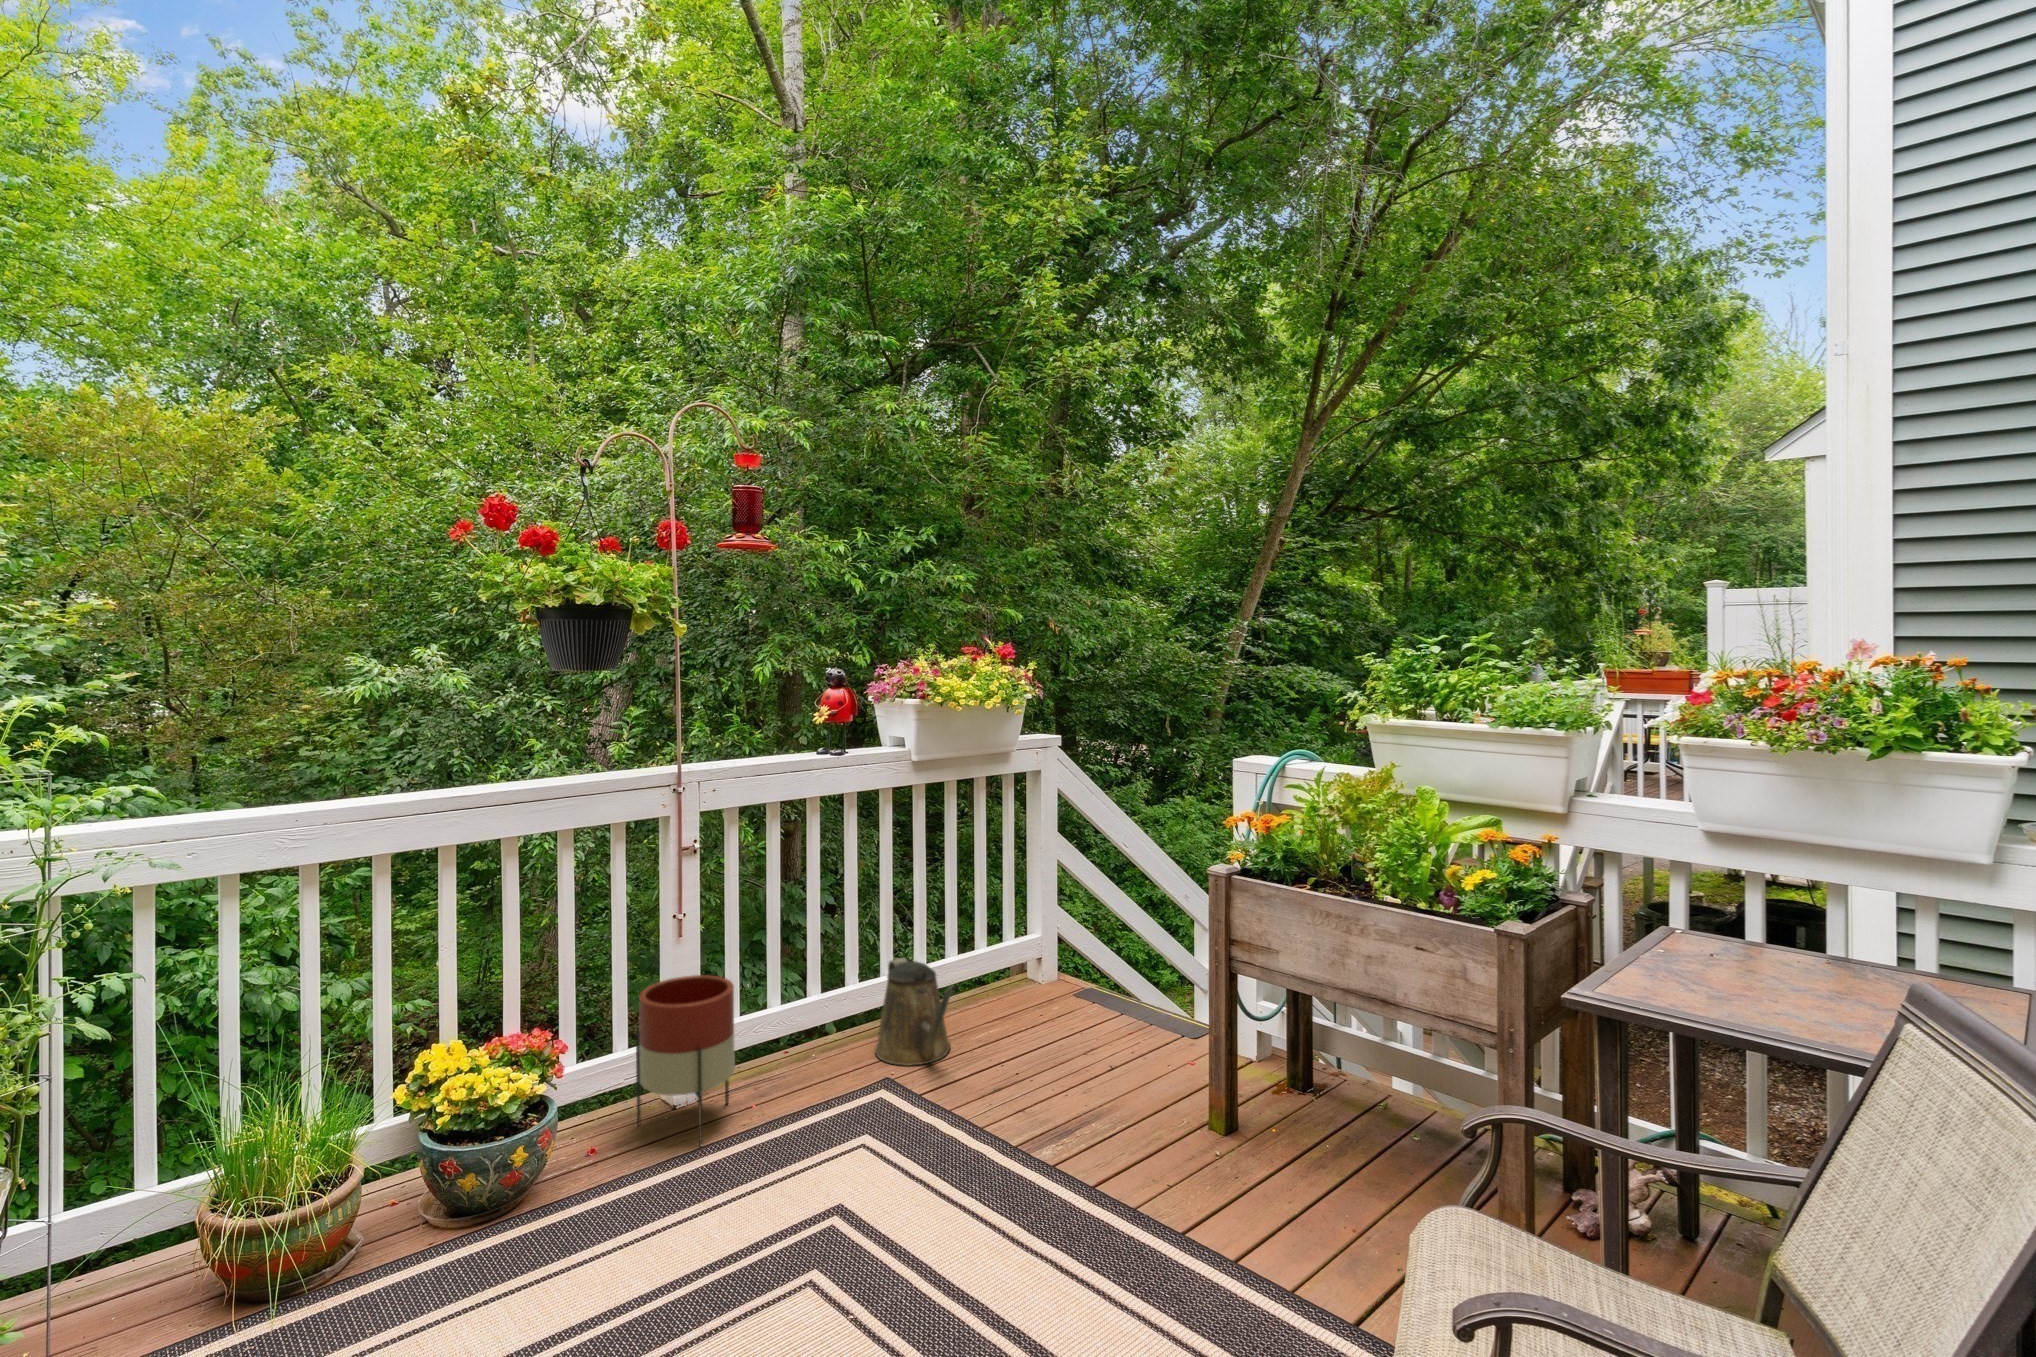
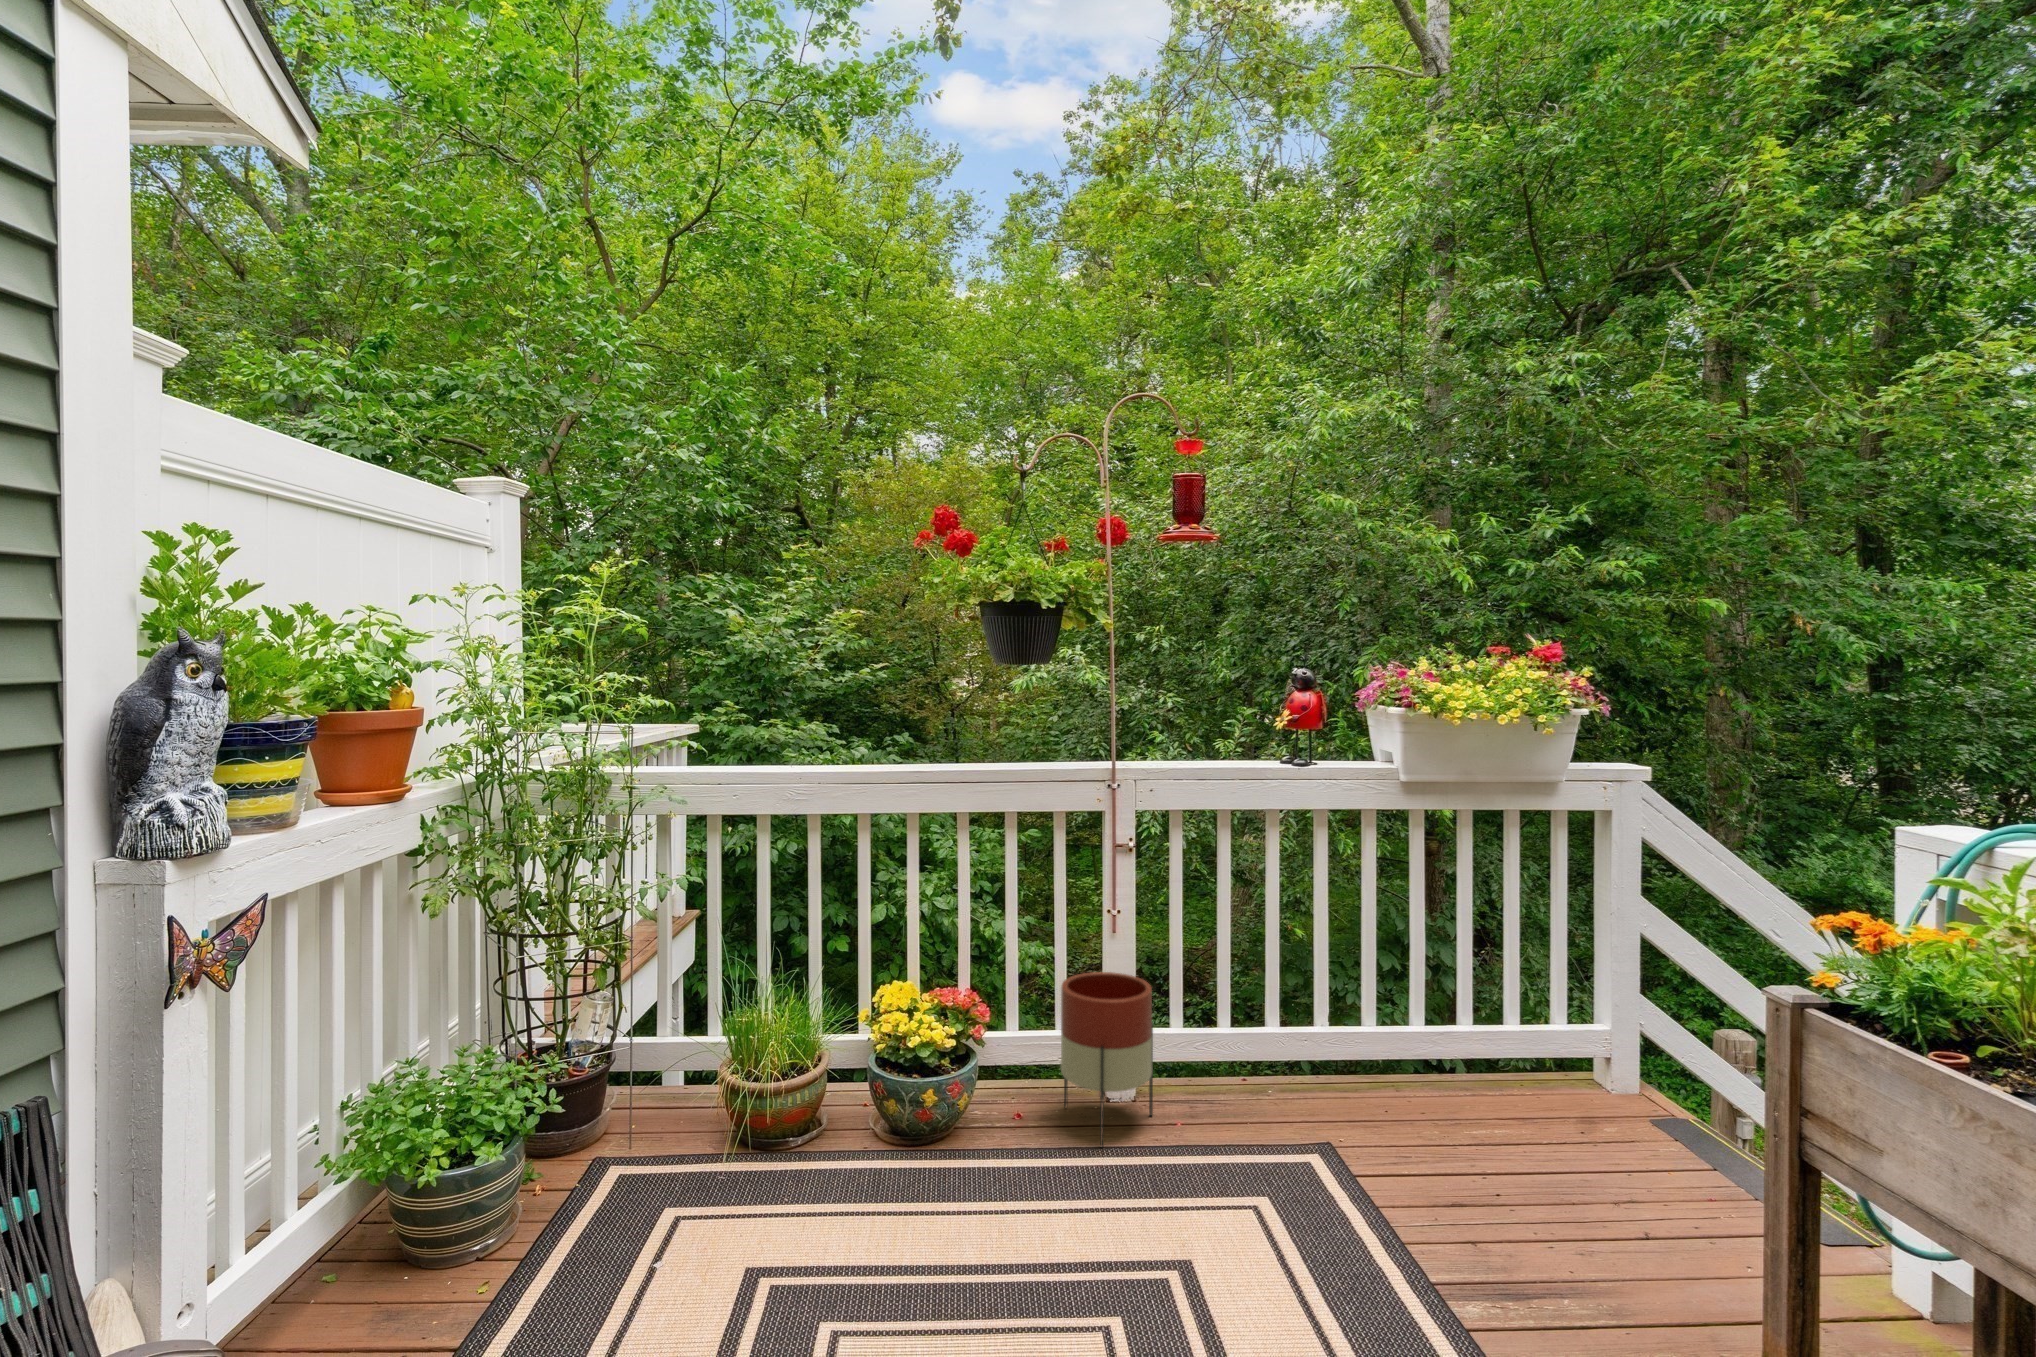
watering can: present [875,958,956,1066] -> none [1331,1011,1428,1145]

